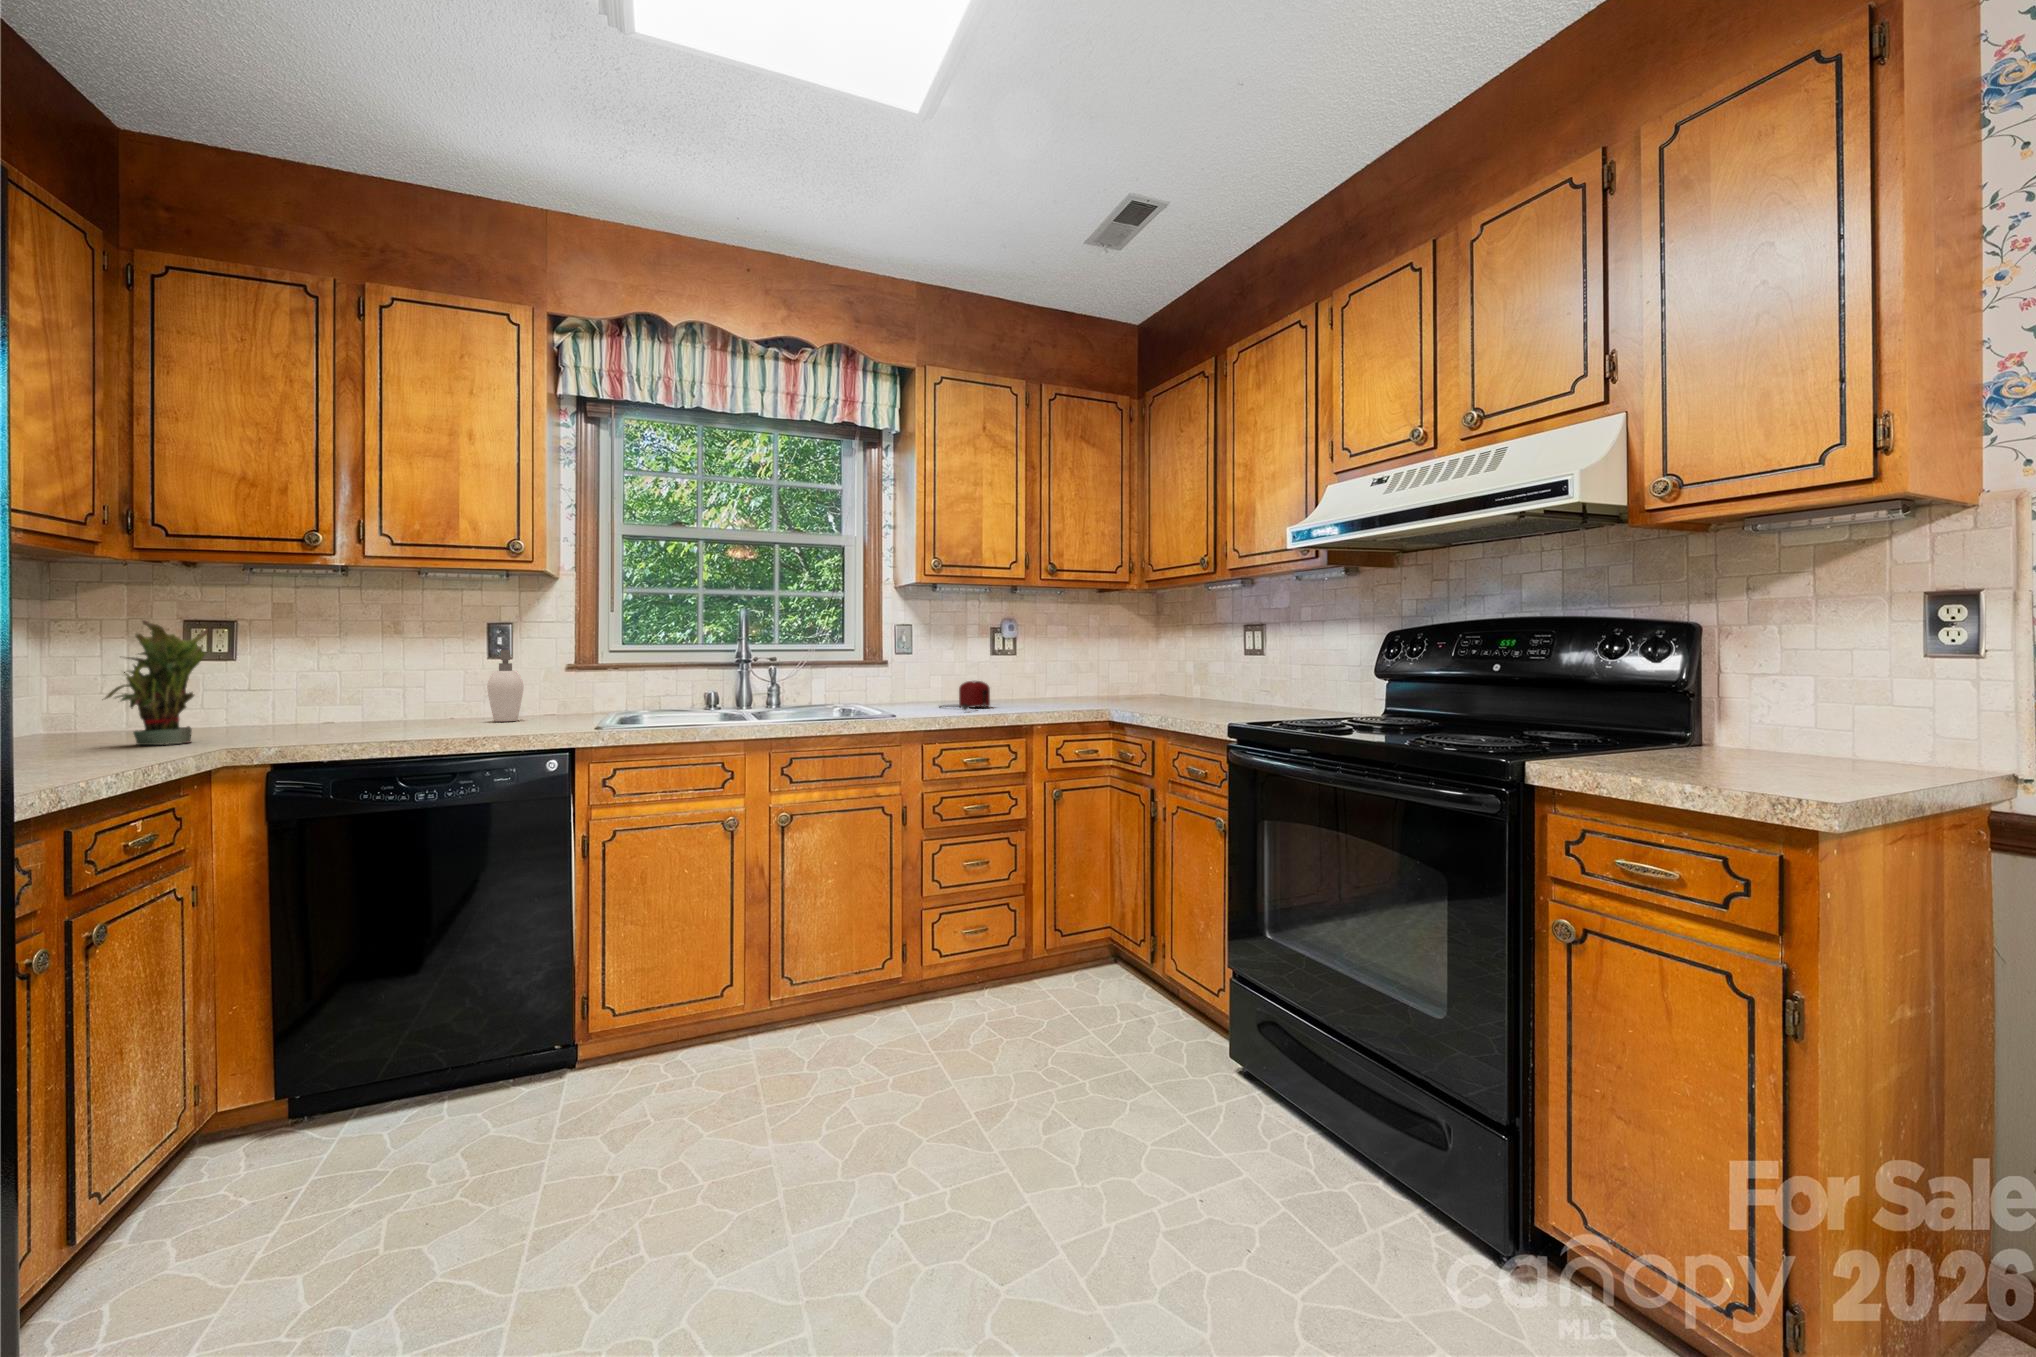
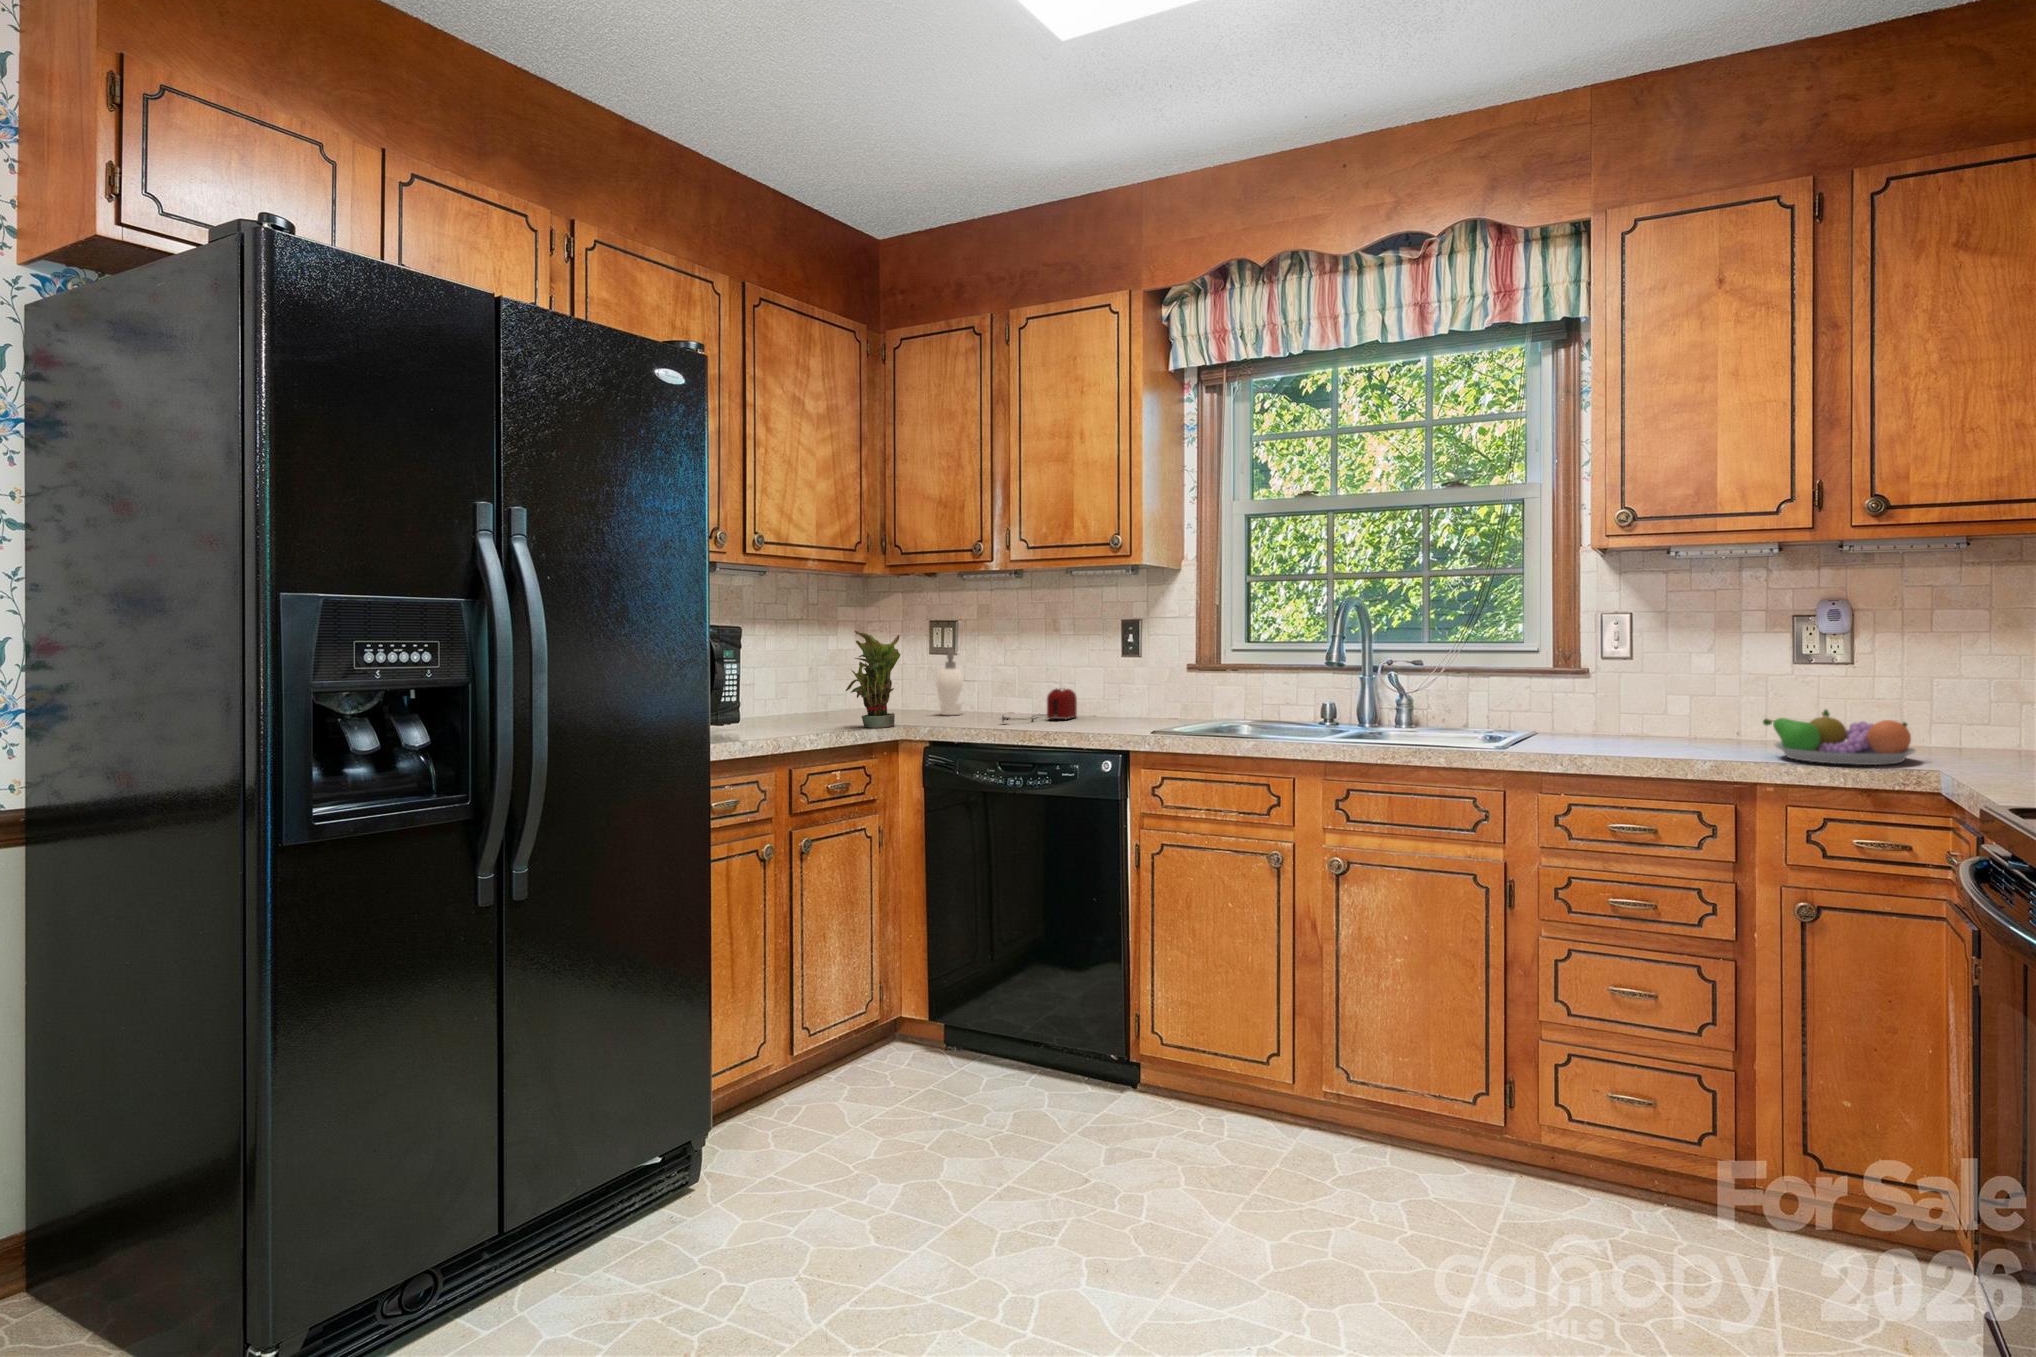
soap dispenser: present [487,650,524,721] -> present [936,649,965,715]
toaster: present [941,681,990,710] -> present [1002,689,1077,721]
fruit bowl: none [1037,683,1111,711] -> present [1763,710,1916,765]

